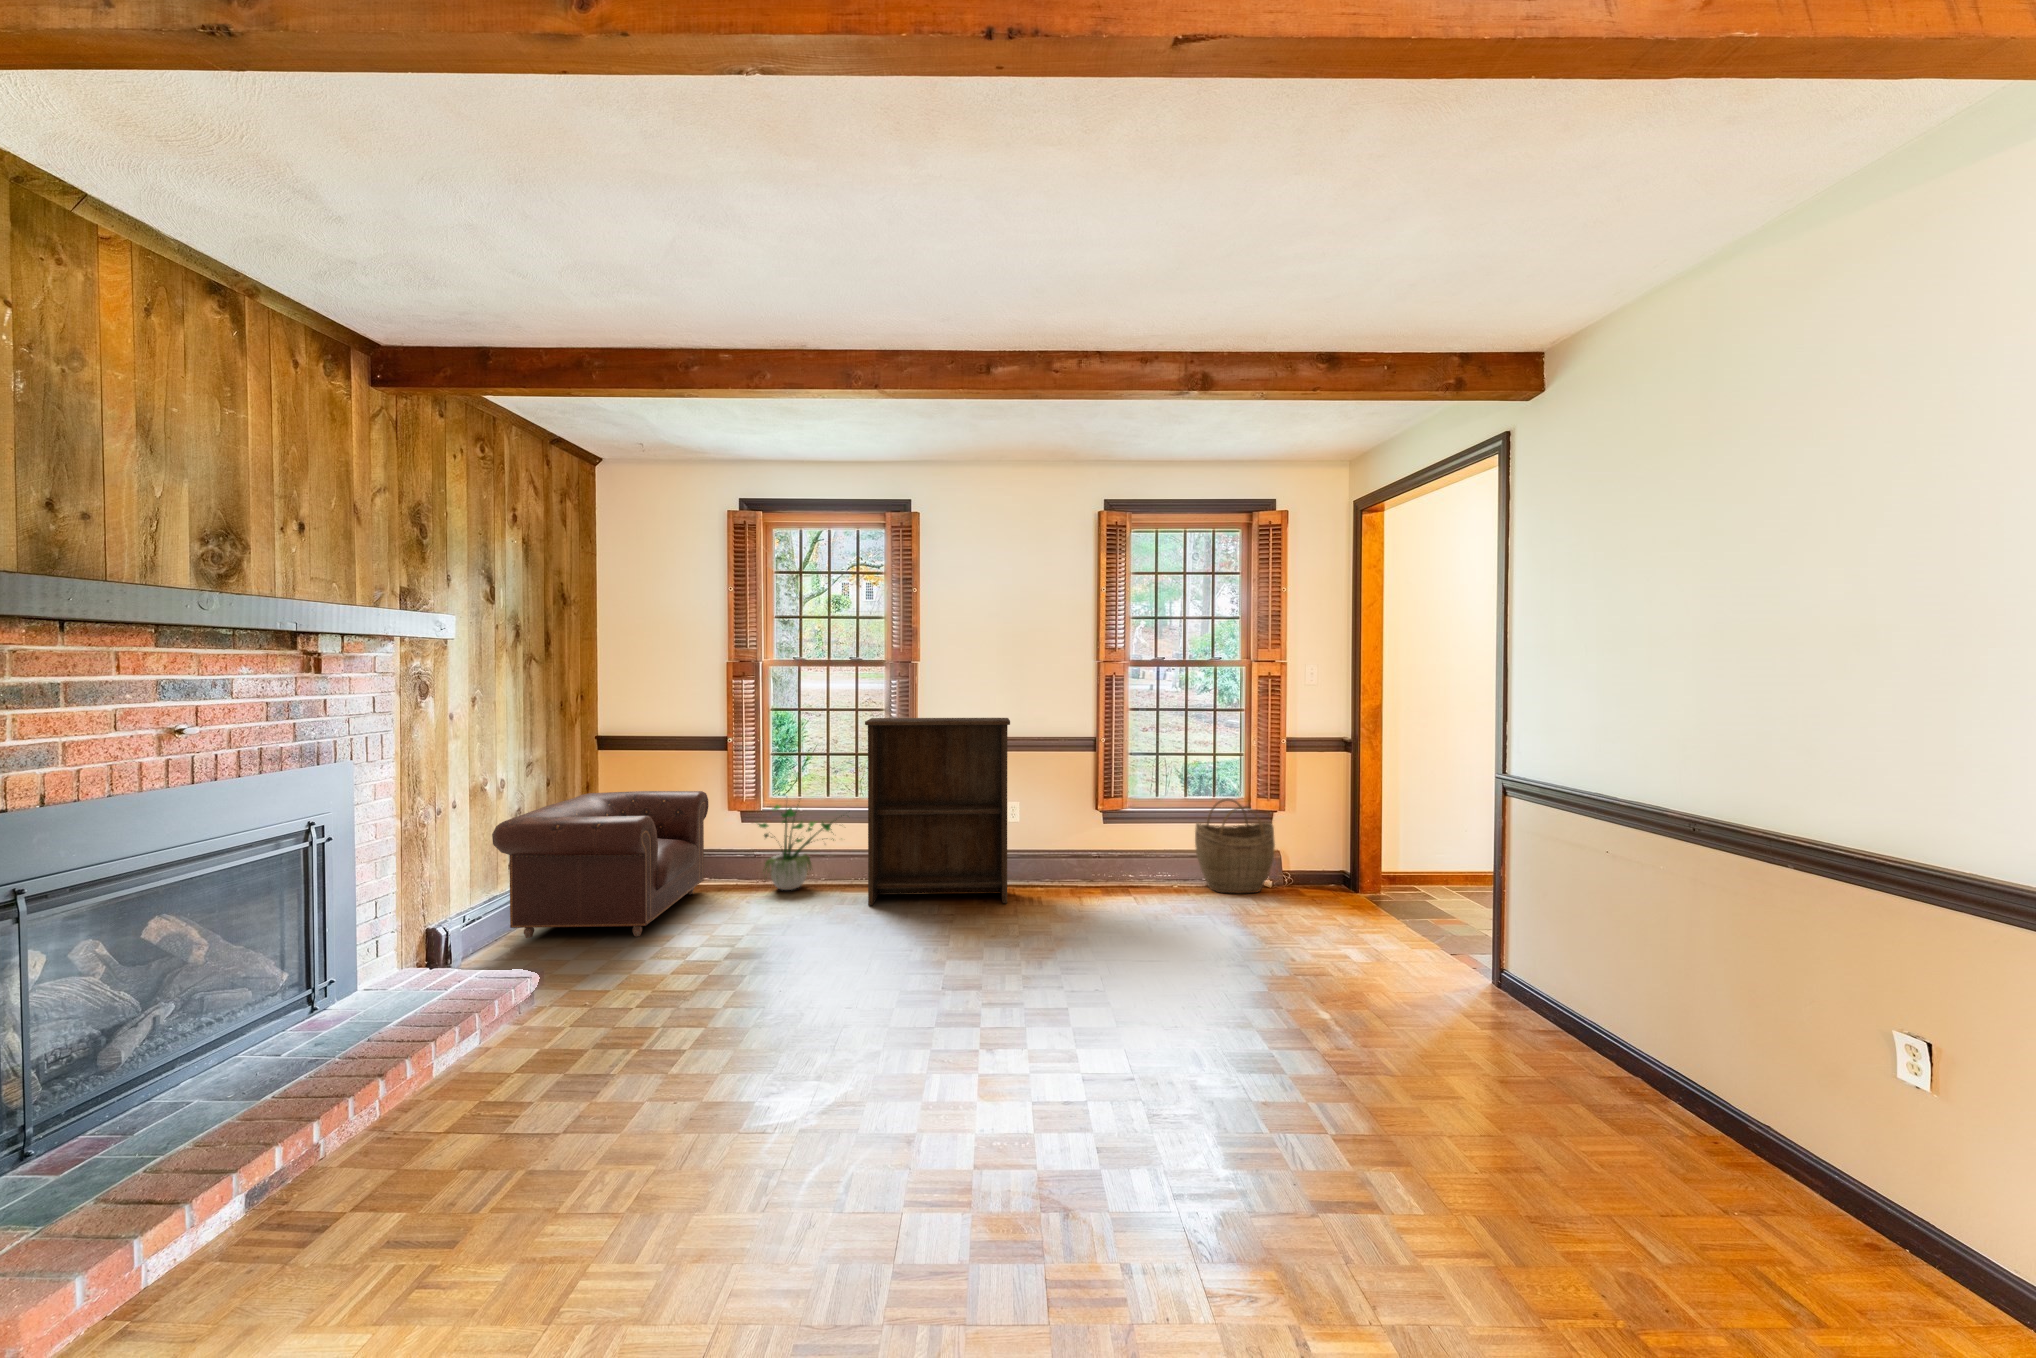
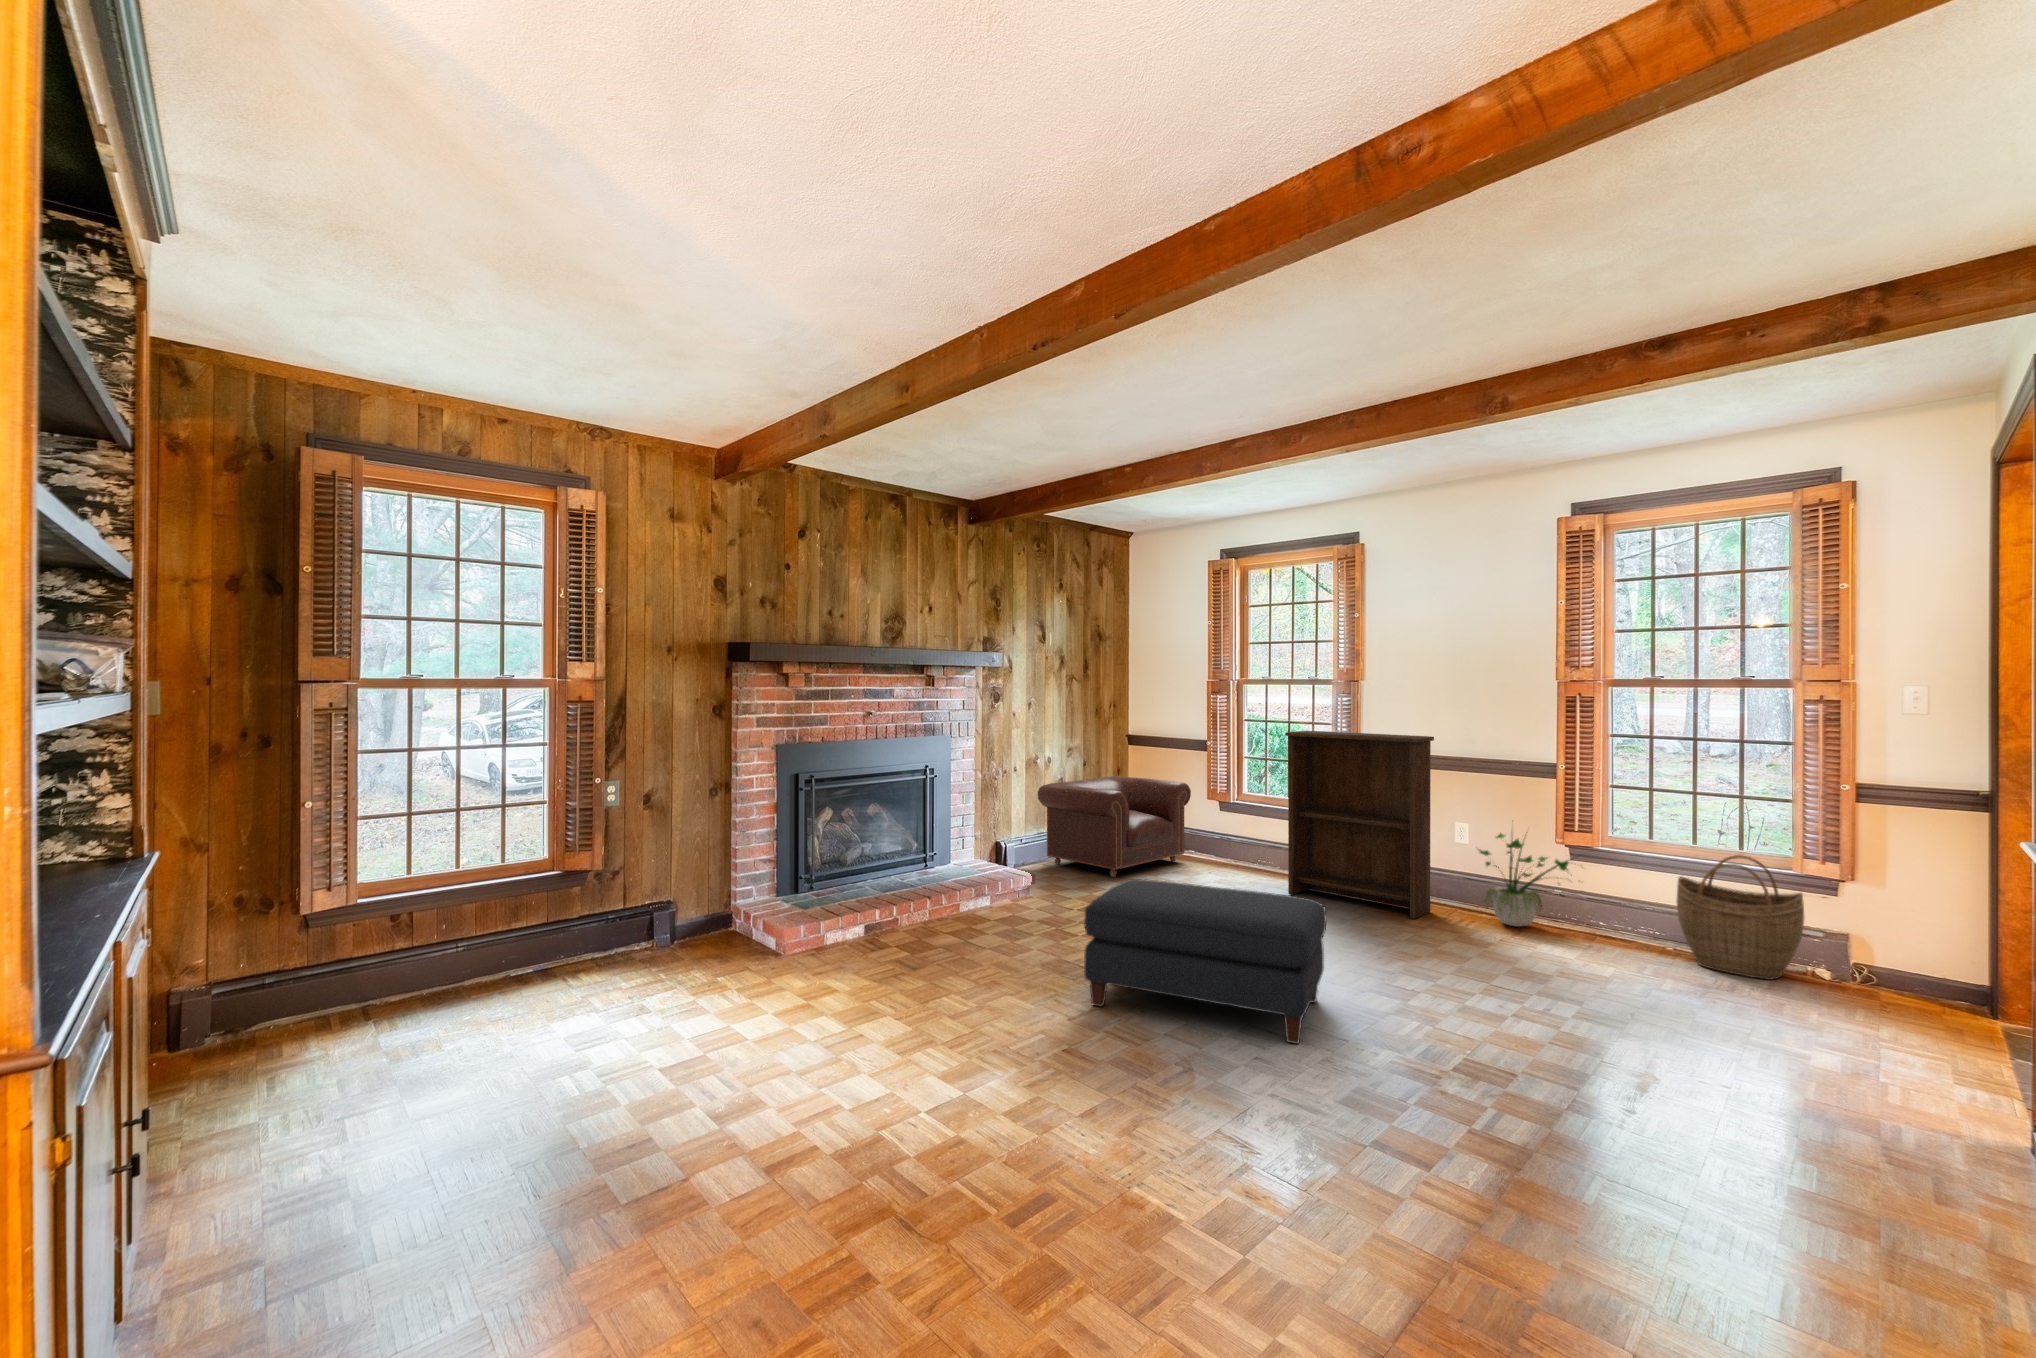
potted plant: present [758,805,849,890] -> present [1479,833,1574,926]
ottoman: none [832,921,1160,1178] -> present [1084,879,1326,1044]

